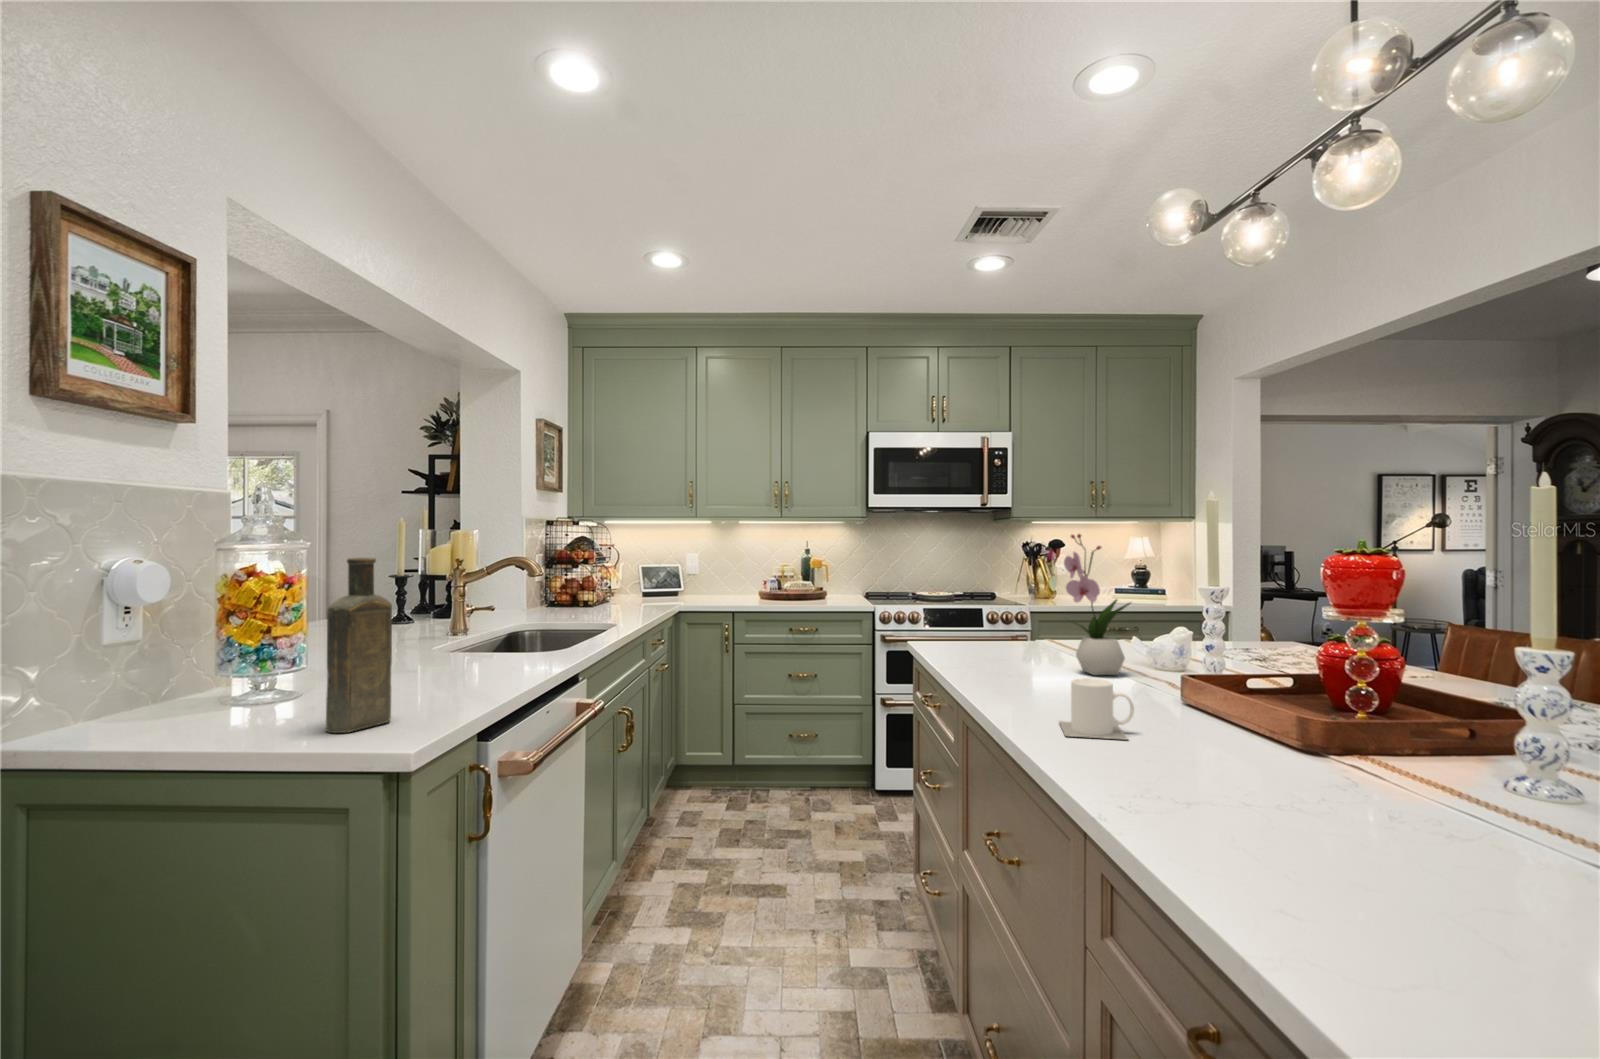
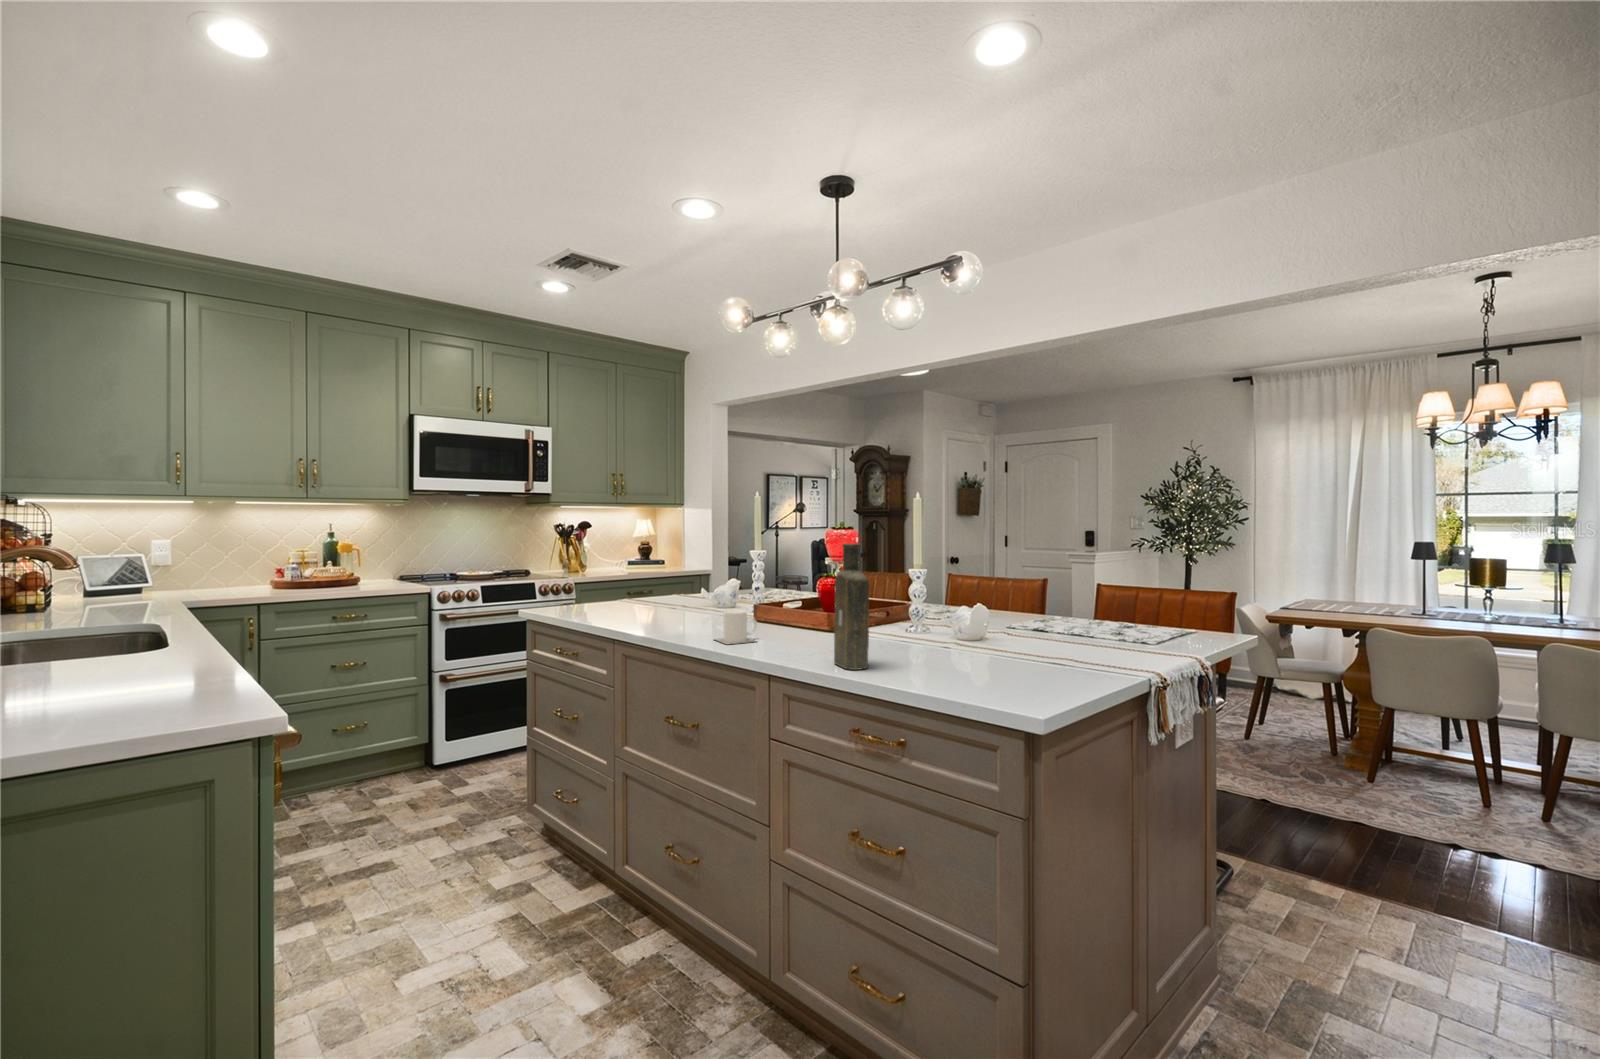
flower arrangement: present [1064,534,1130,675] -> none [674,520,718,616]
bottle: present [326,558,392,733] -> present [834,543,869,670]

